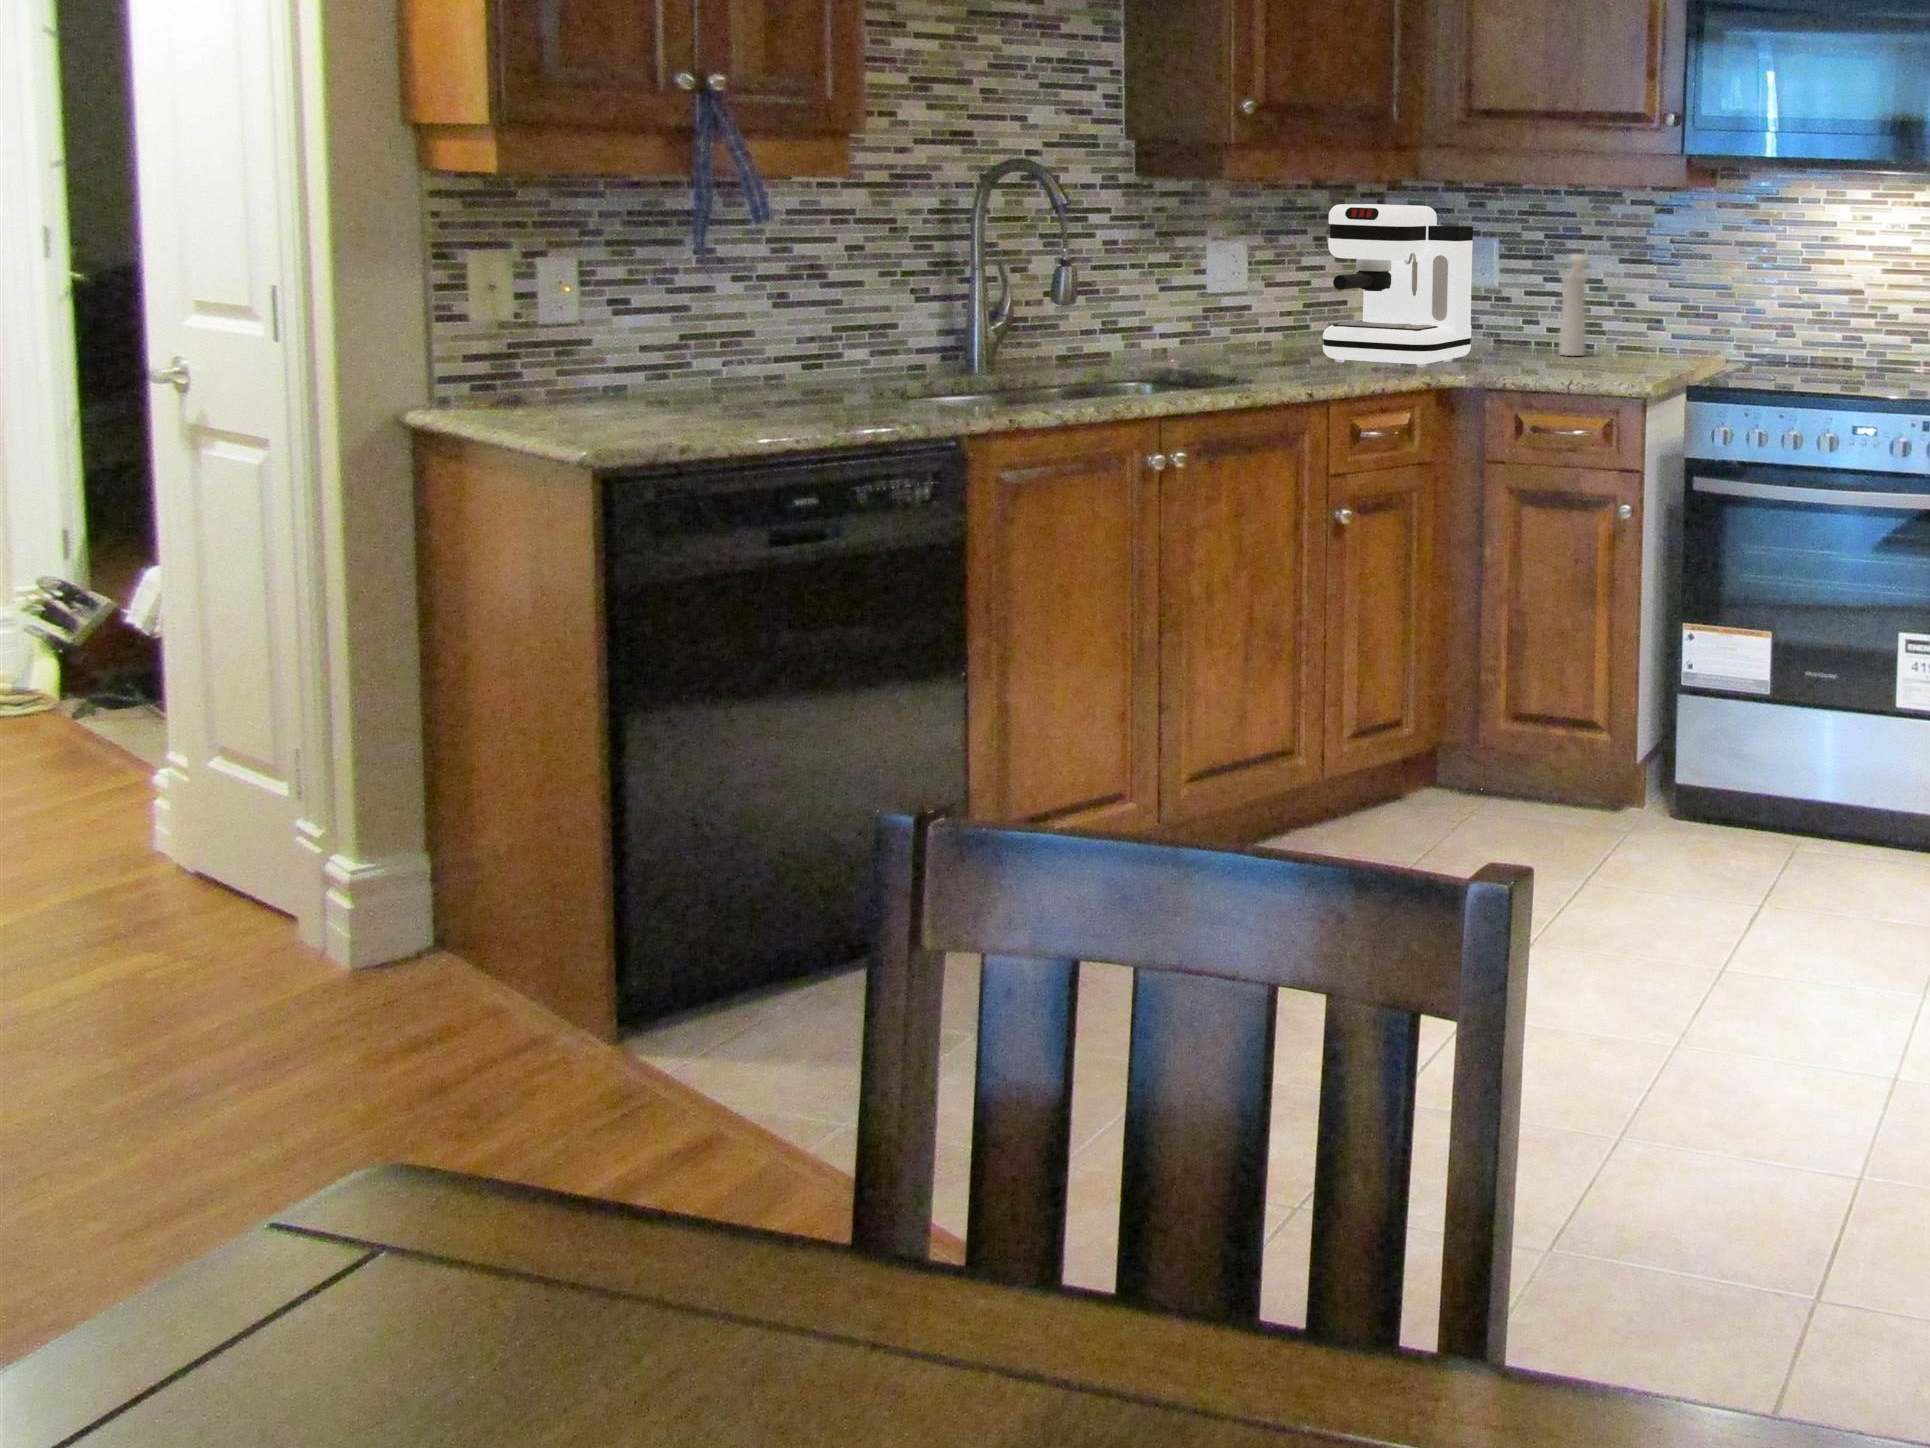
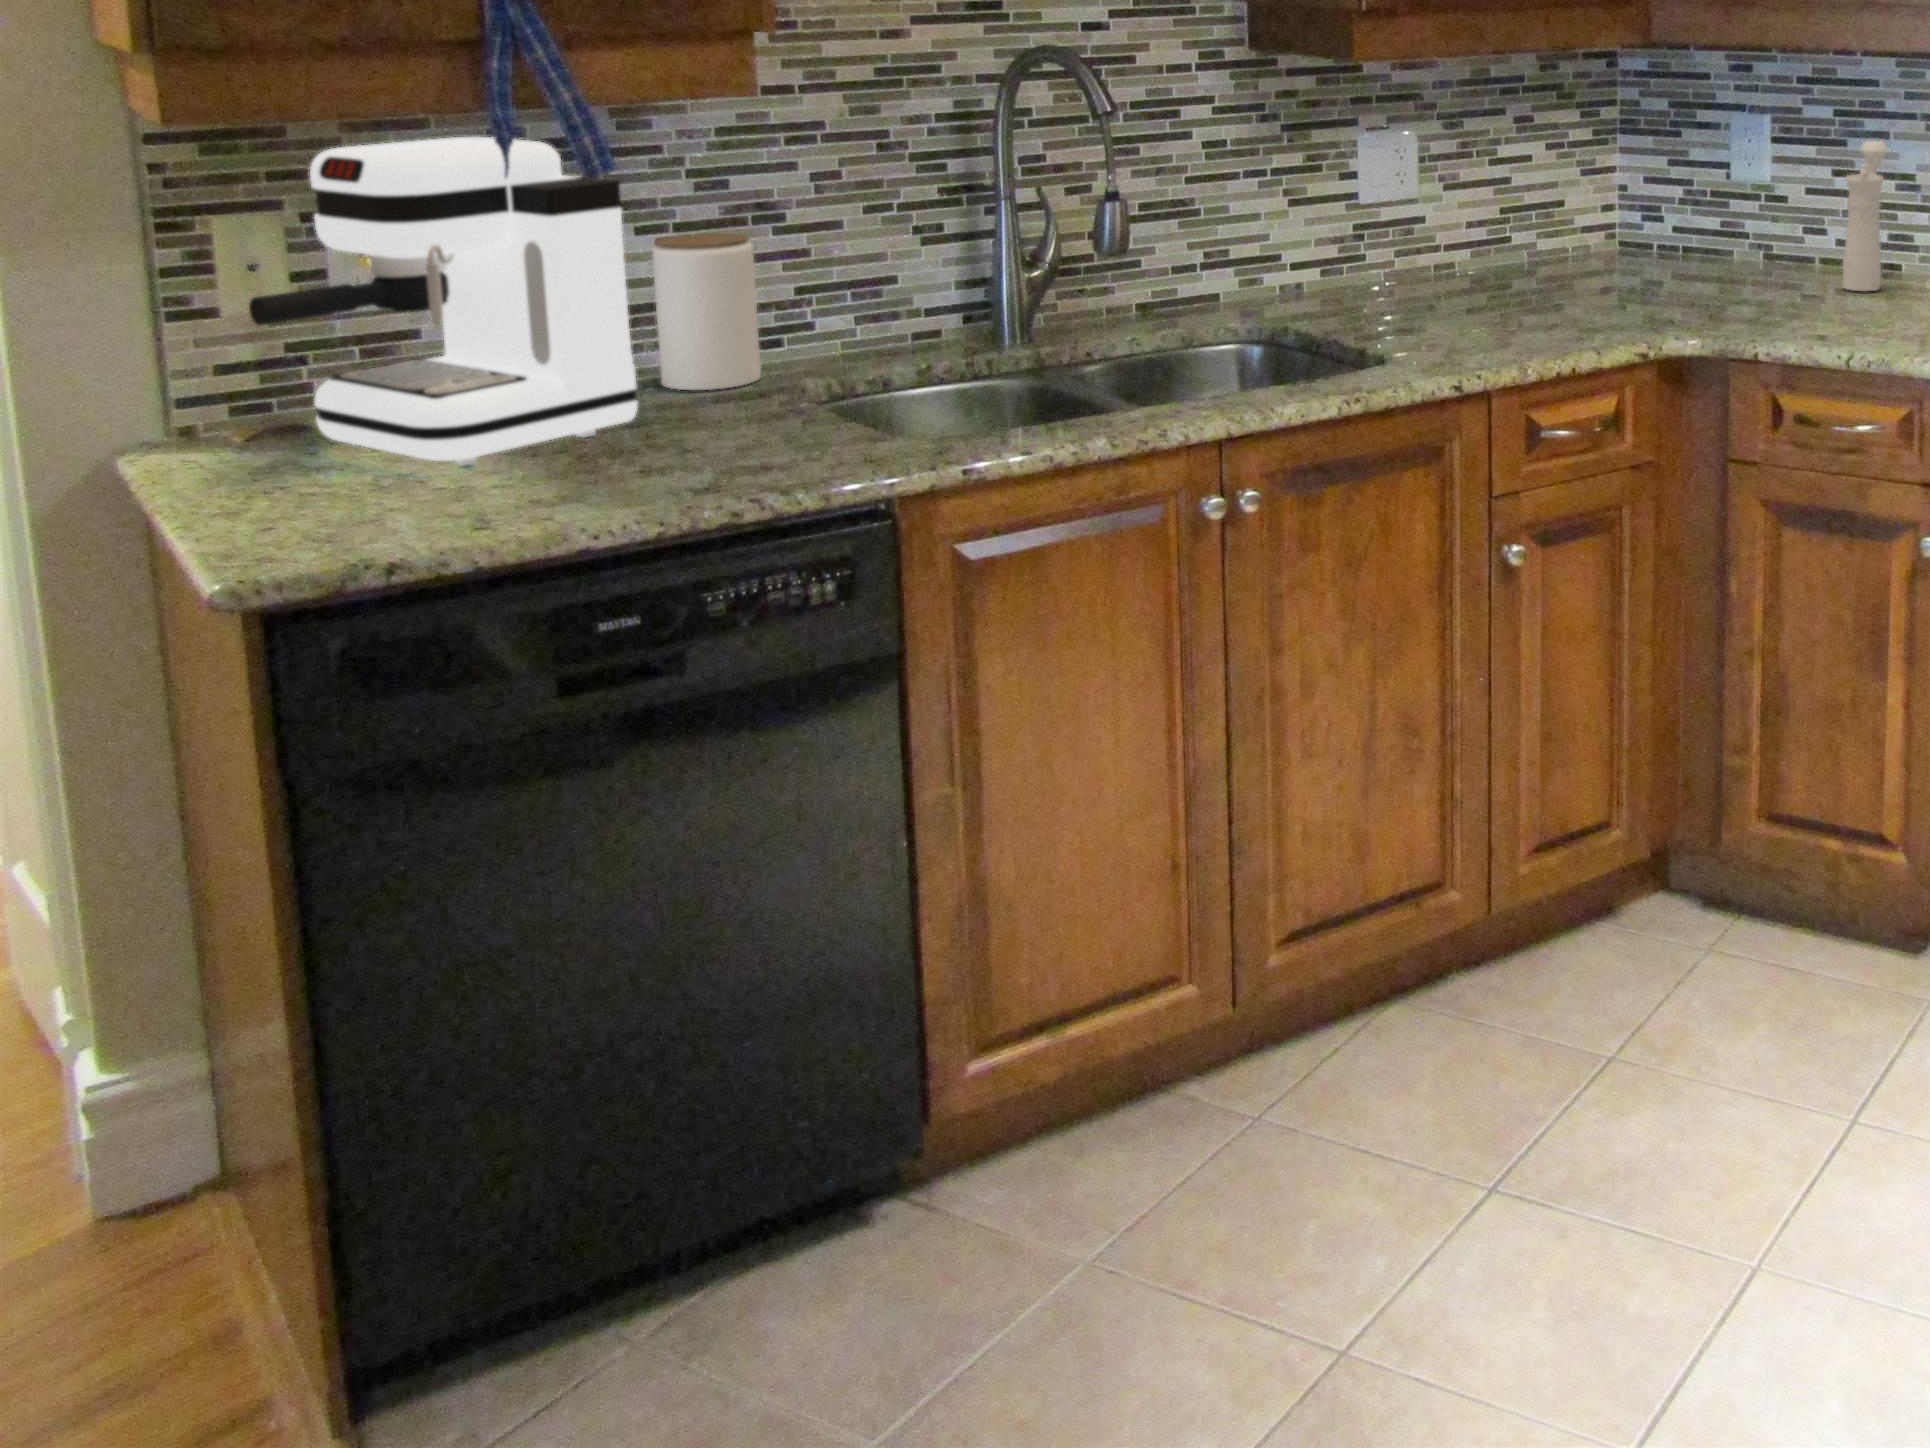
coffee maker: present [1323,204,1473,368] -> present [249,137,638,466]
jar: none [748,283,819,389] -> present [652,233,761,390]

